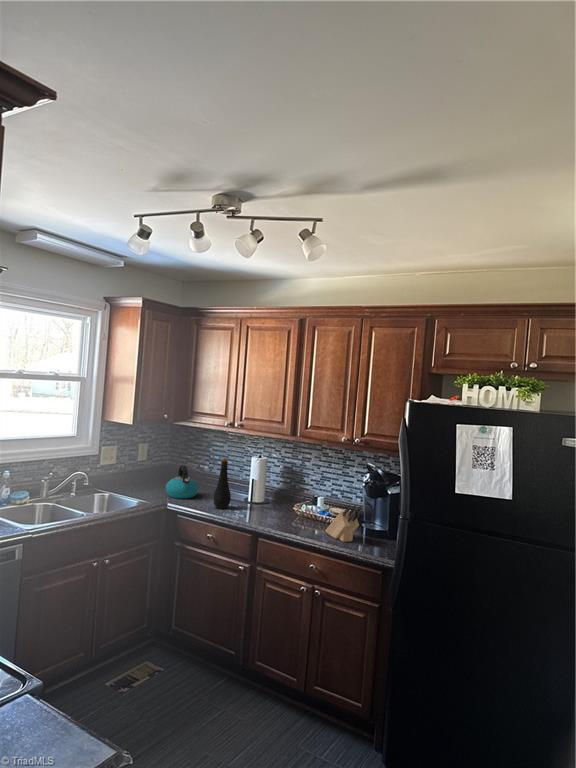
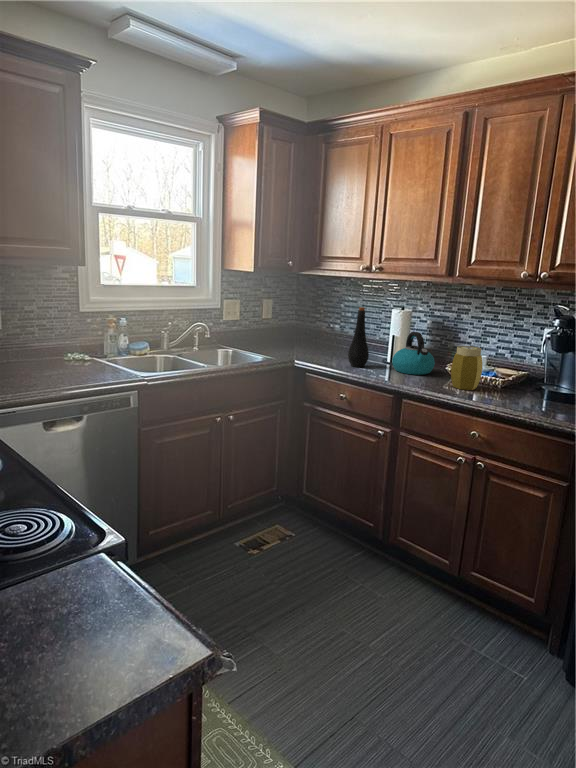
kettle: present [166,465,198,498] -> present [392,332,435,375]
jar: none [295,493,319,529] -> present [451,346,483,390]
knife block: present [325,505,362,542] -> none [491,357,547,404]

